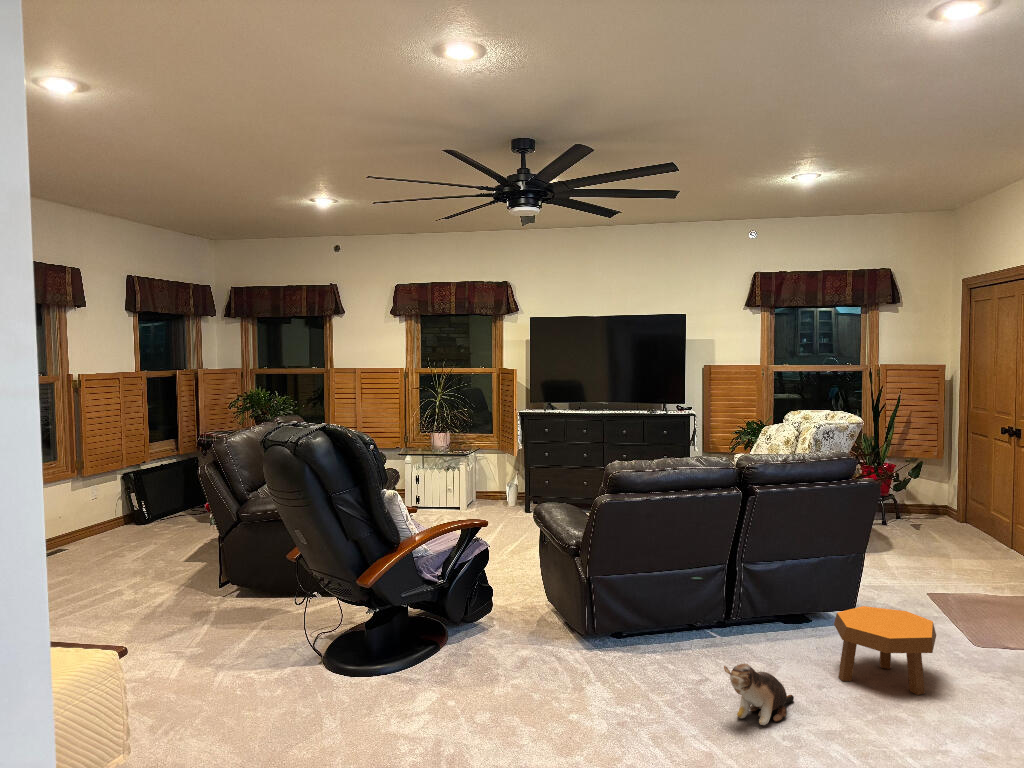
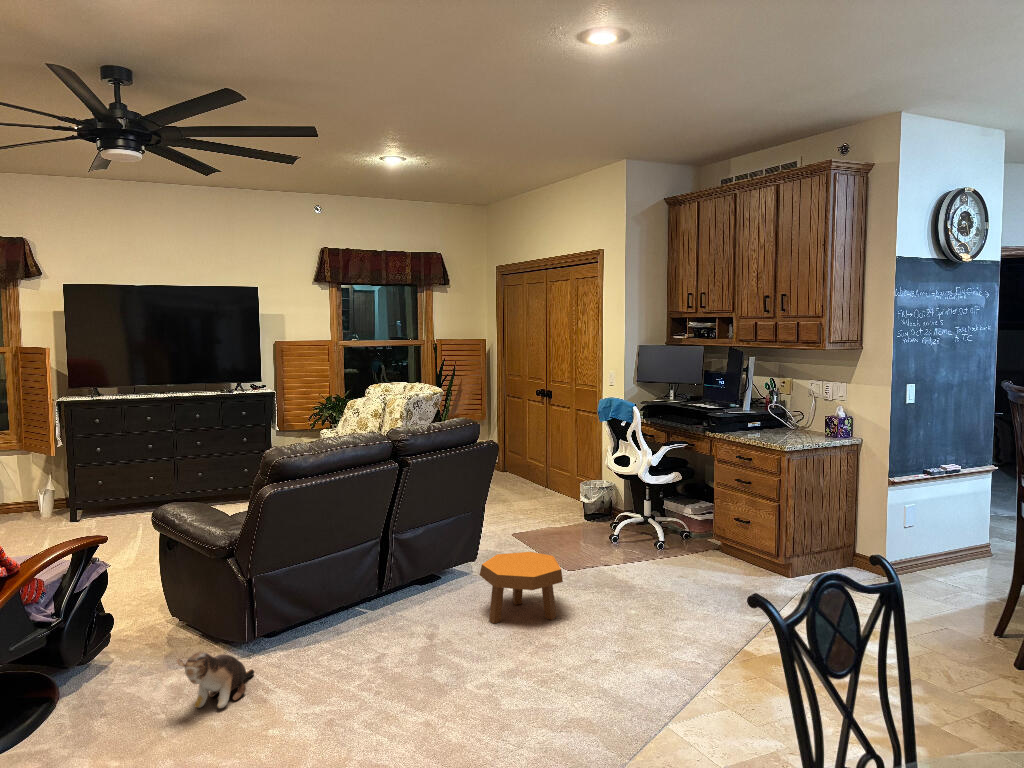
plush toy: present [724,664,794,725] -> present [177,651,254,708]

